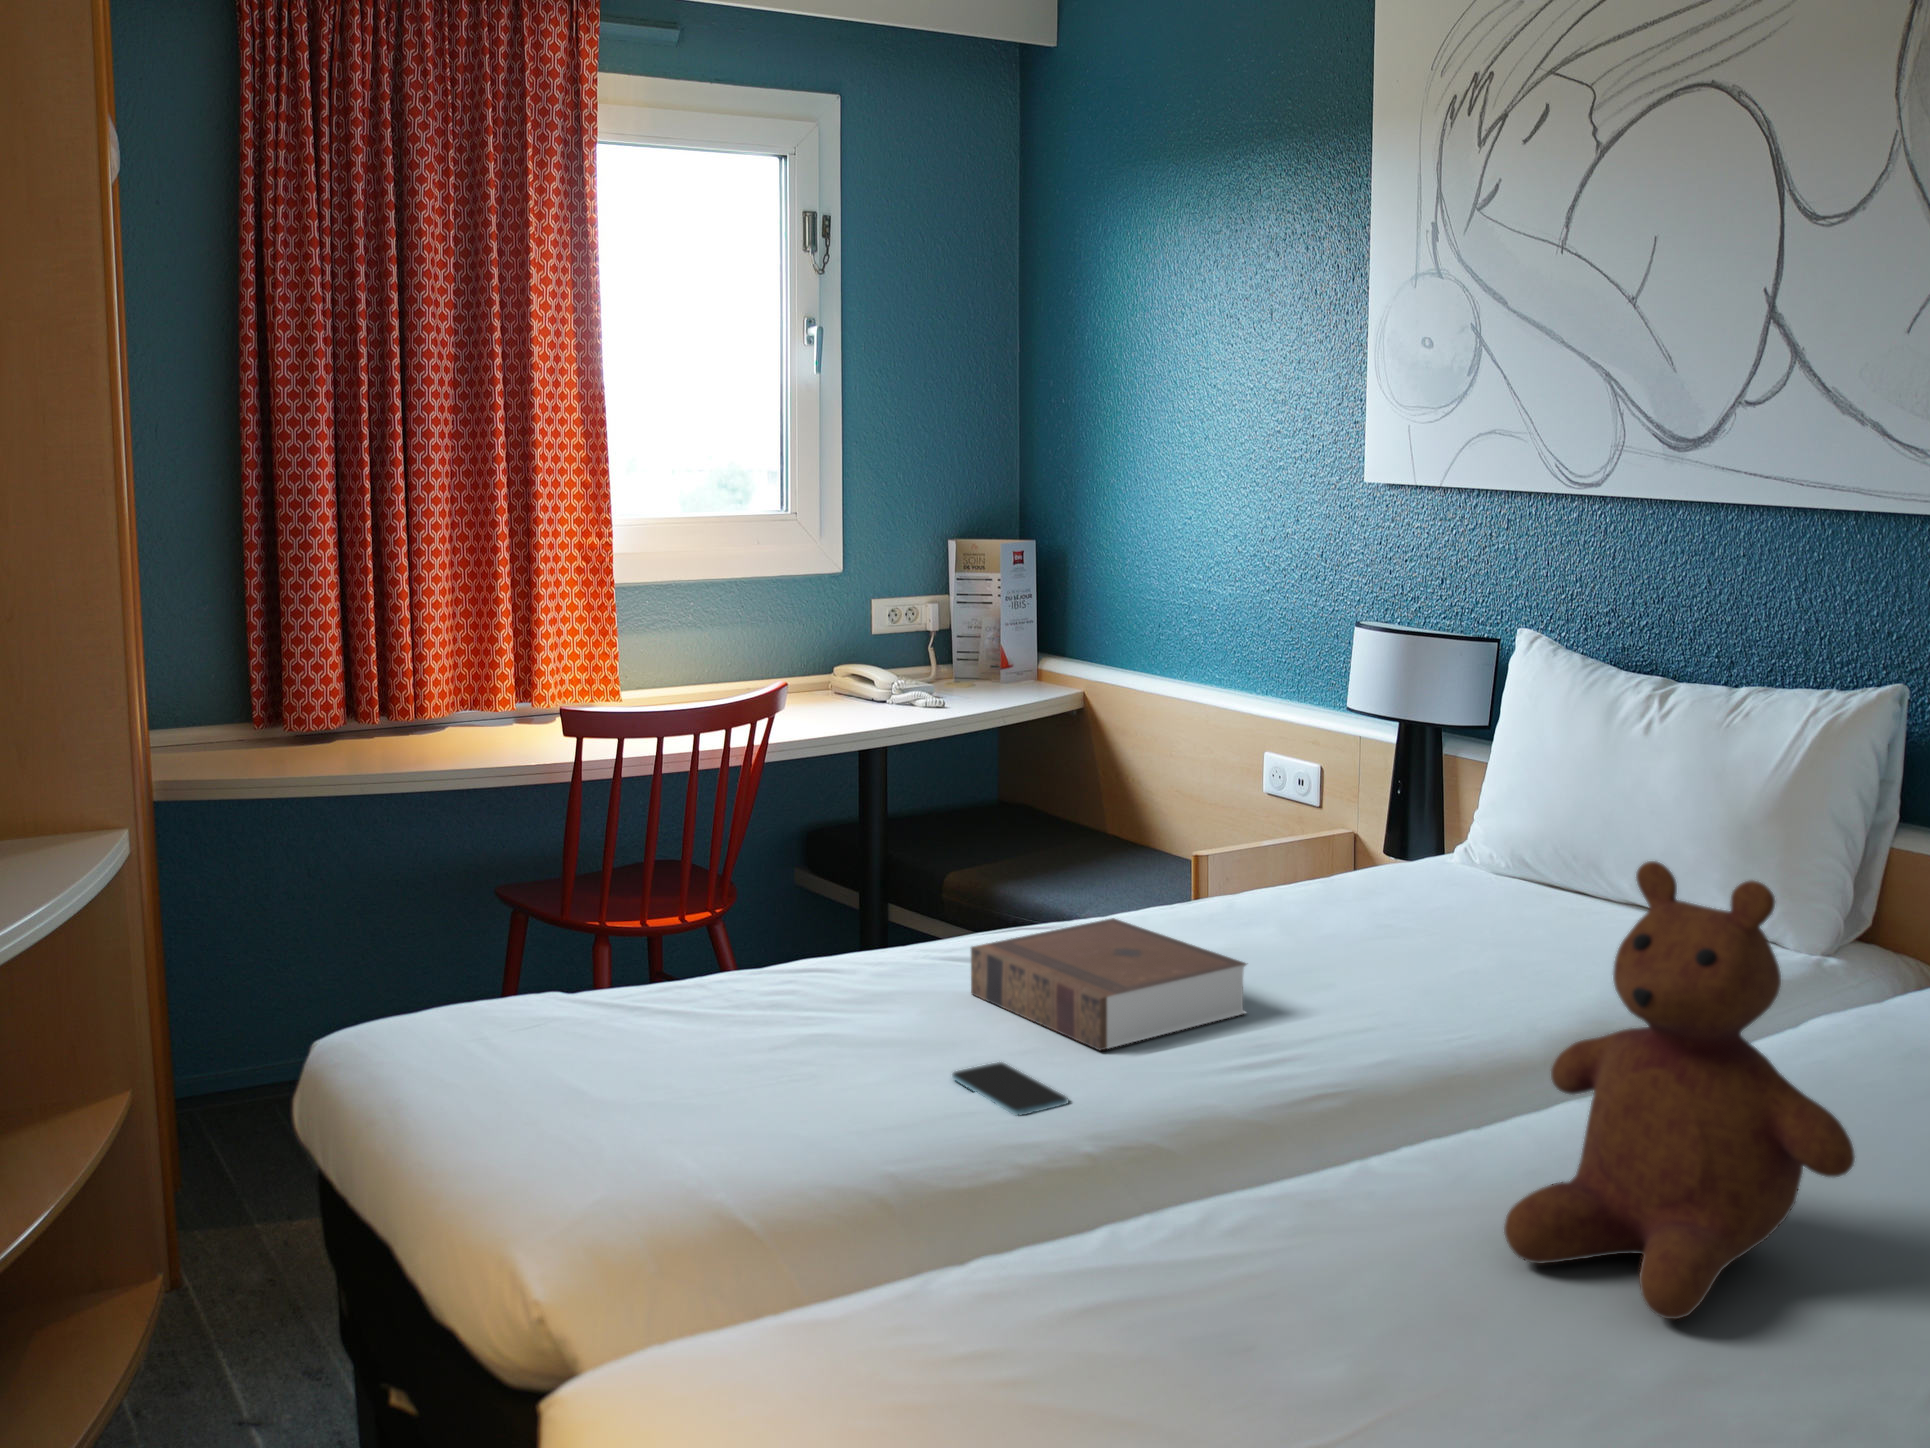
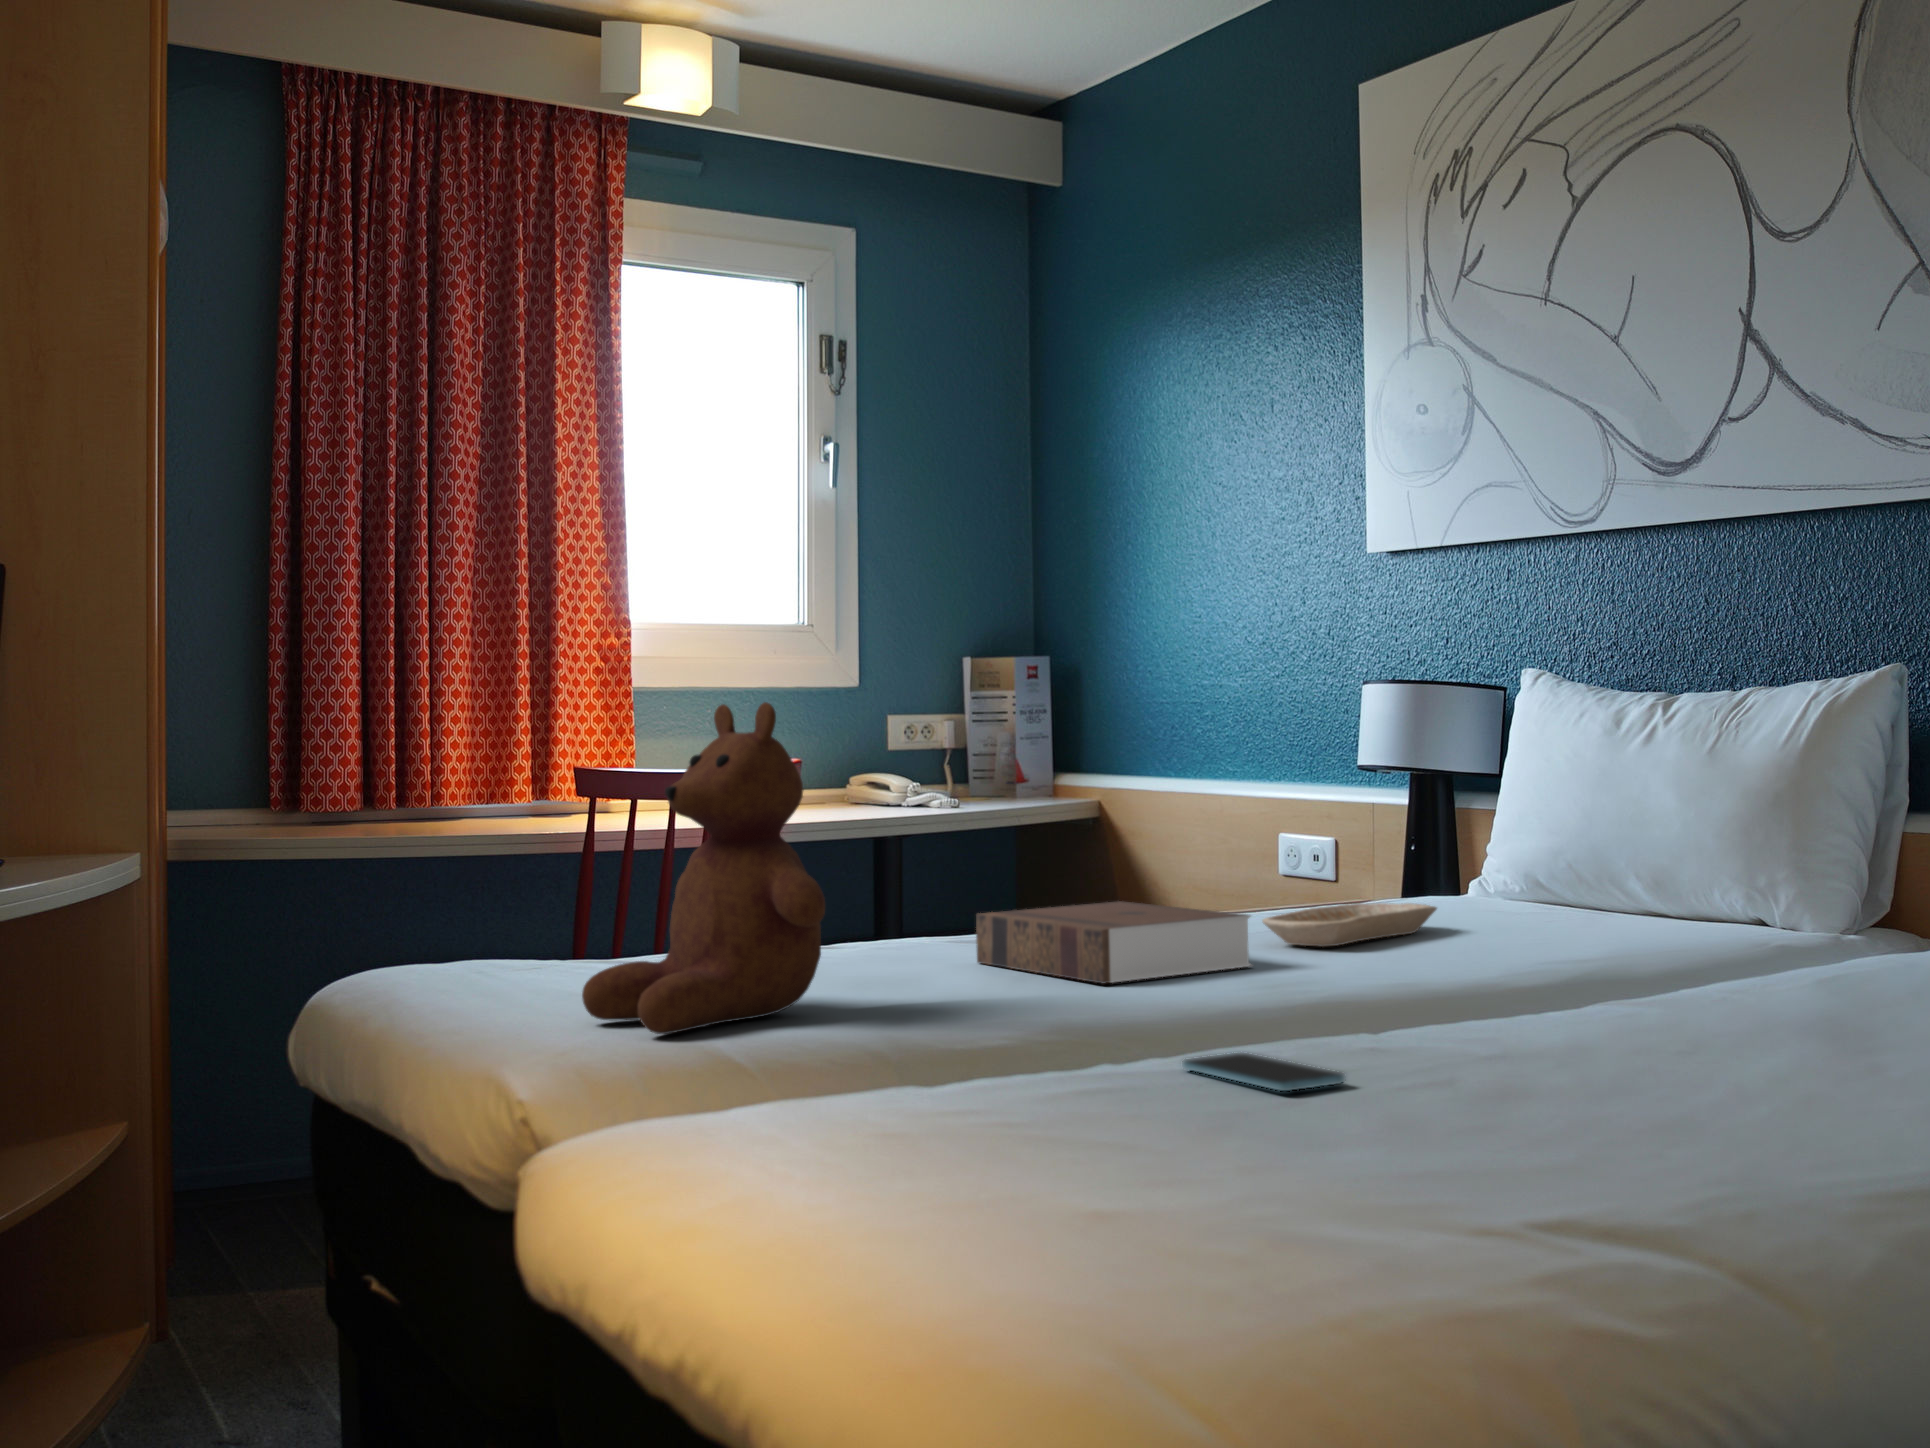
teddy bear: present [1504,861,1855,1319] -> present [582,702,825,1034]
tray: none [1254,900,1426,971] -> present [1263,903,1437,947]
smartphone: present [952,1062,1069,1115] -> present [1183,1053,1346,1091]

